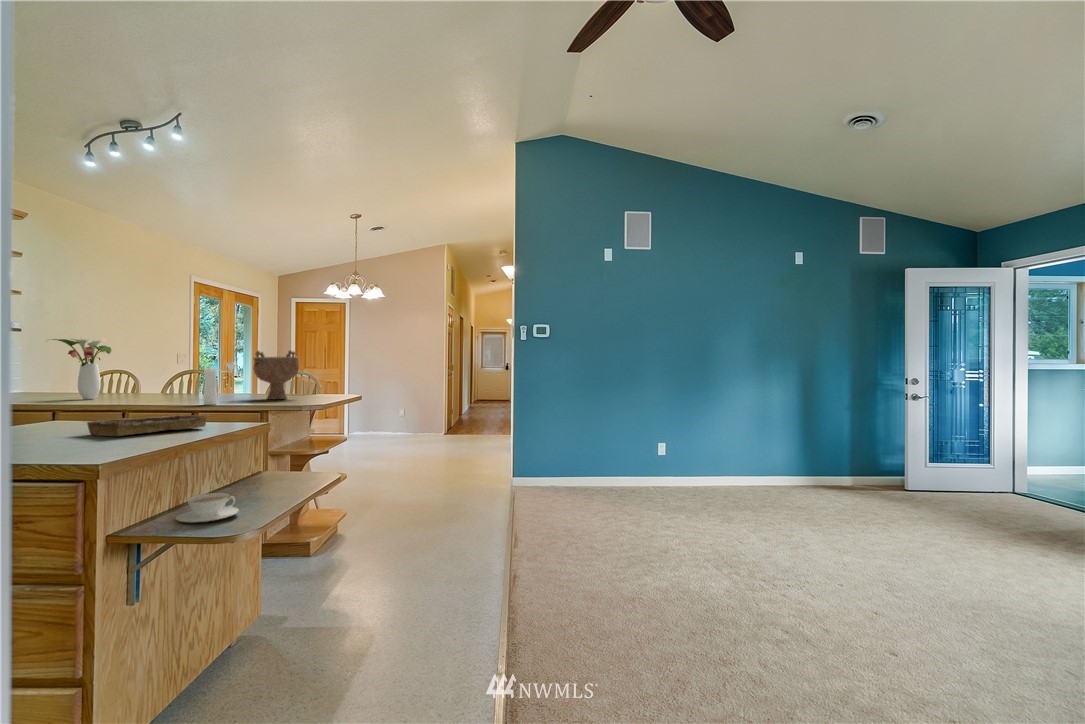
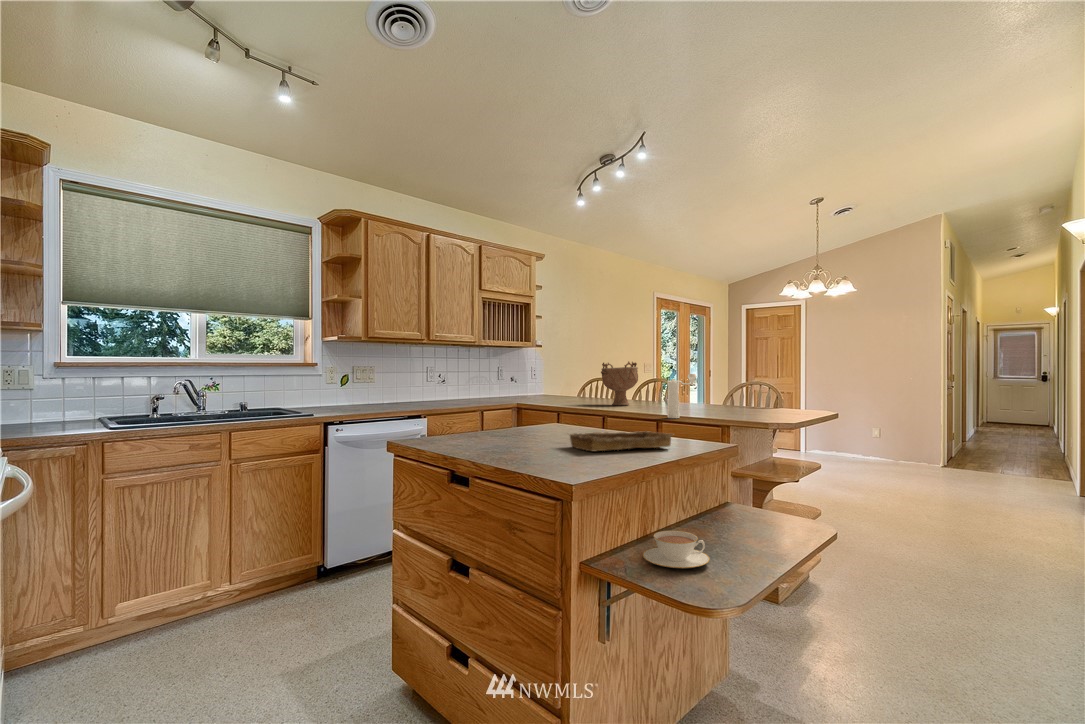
flower arrangement: present [52,338,112,399] -> none [550,353,594,407]
decorative bowl: present [253,350,299,399] -> present [601,361,638,405]

